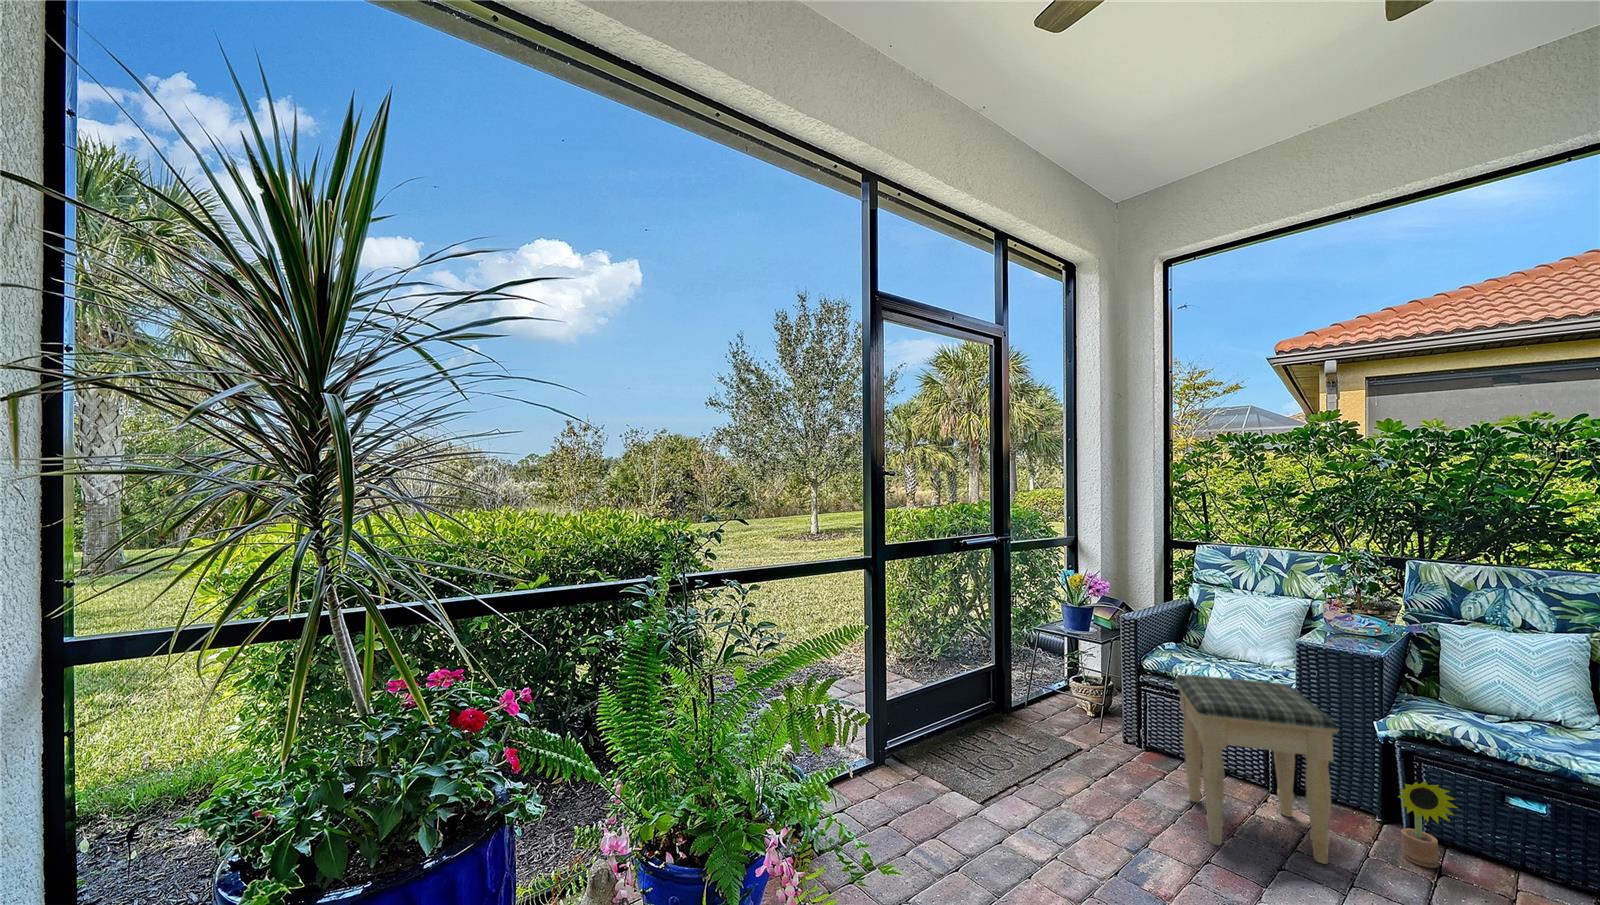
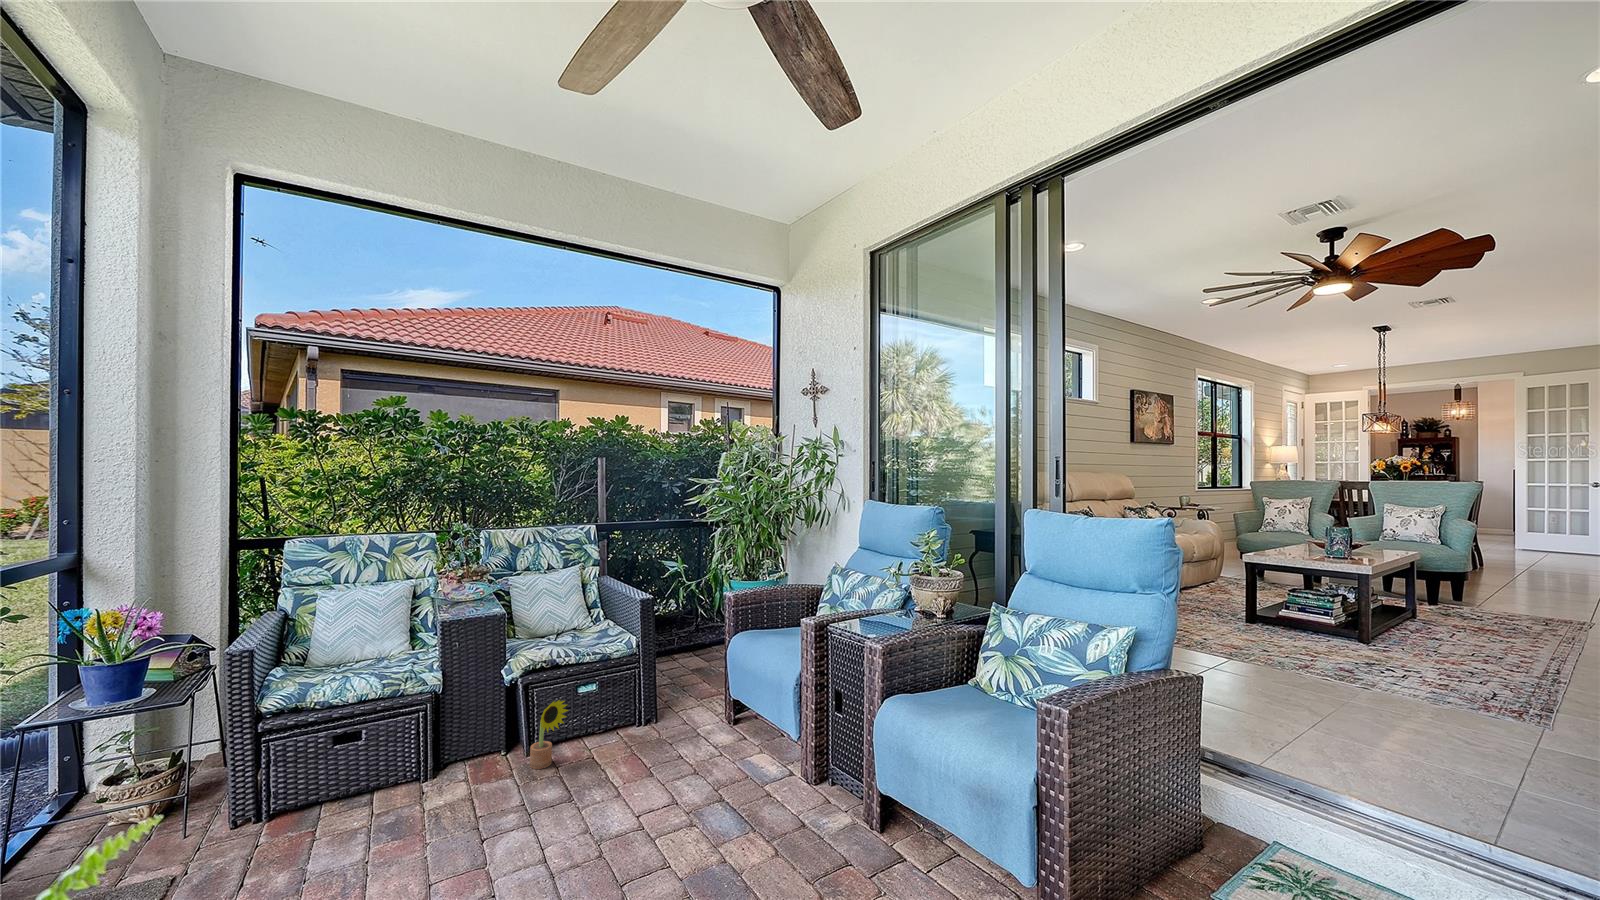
footstool: present [1175,675,1338,864] -> none [352,665,524,859]

